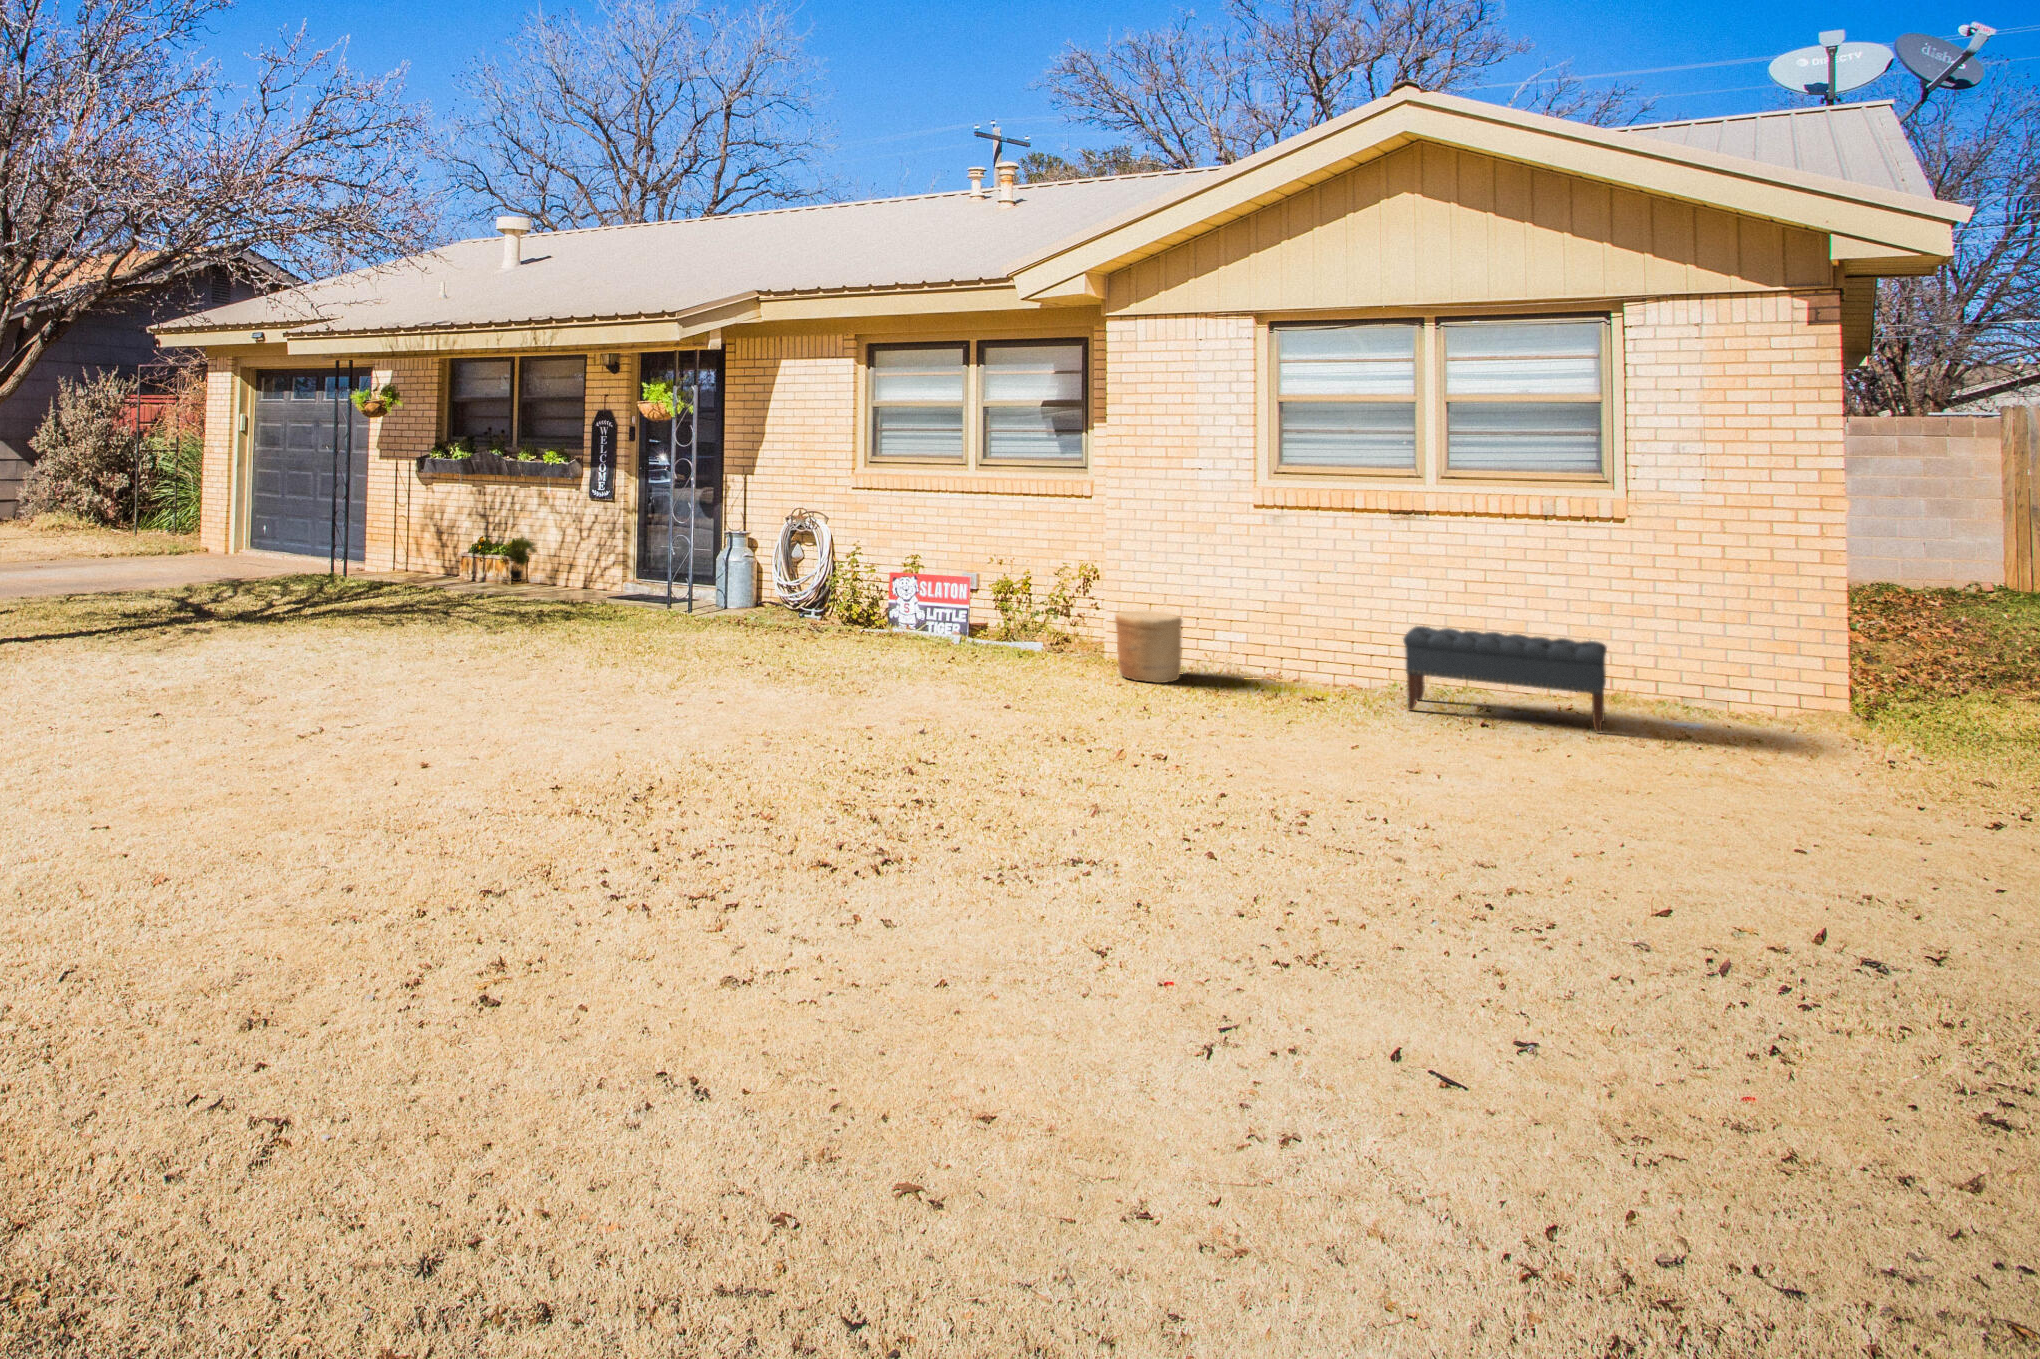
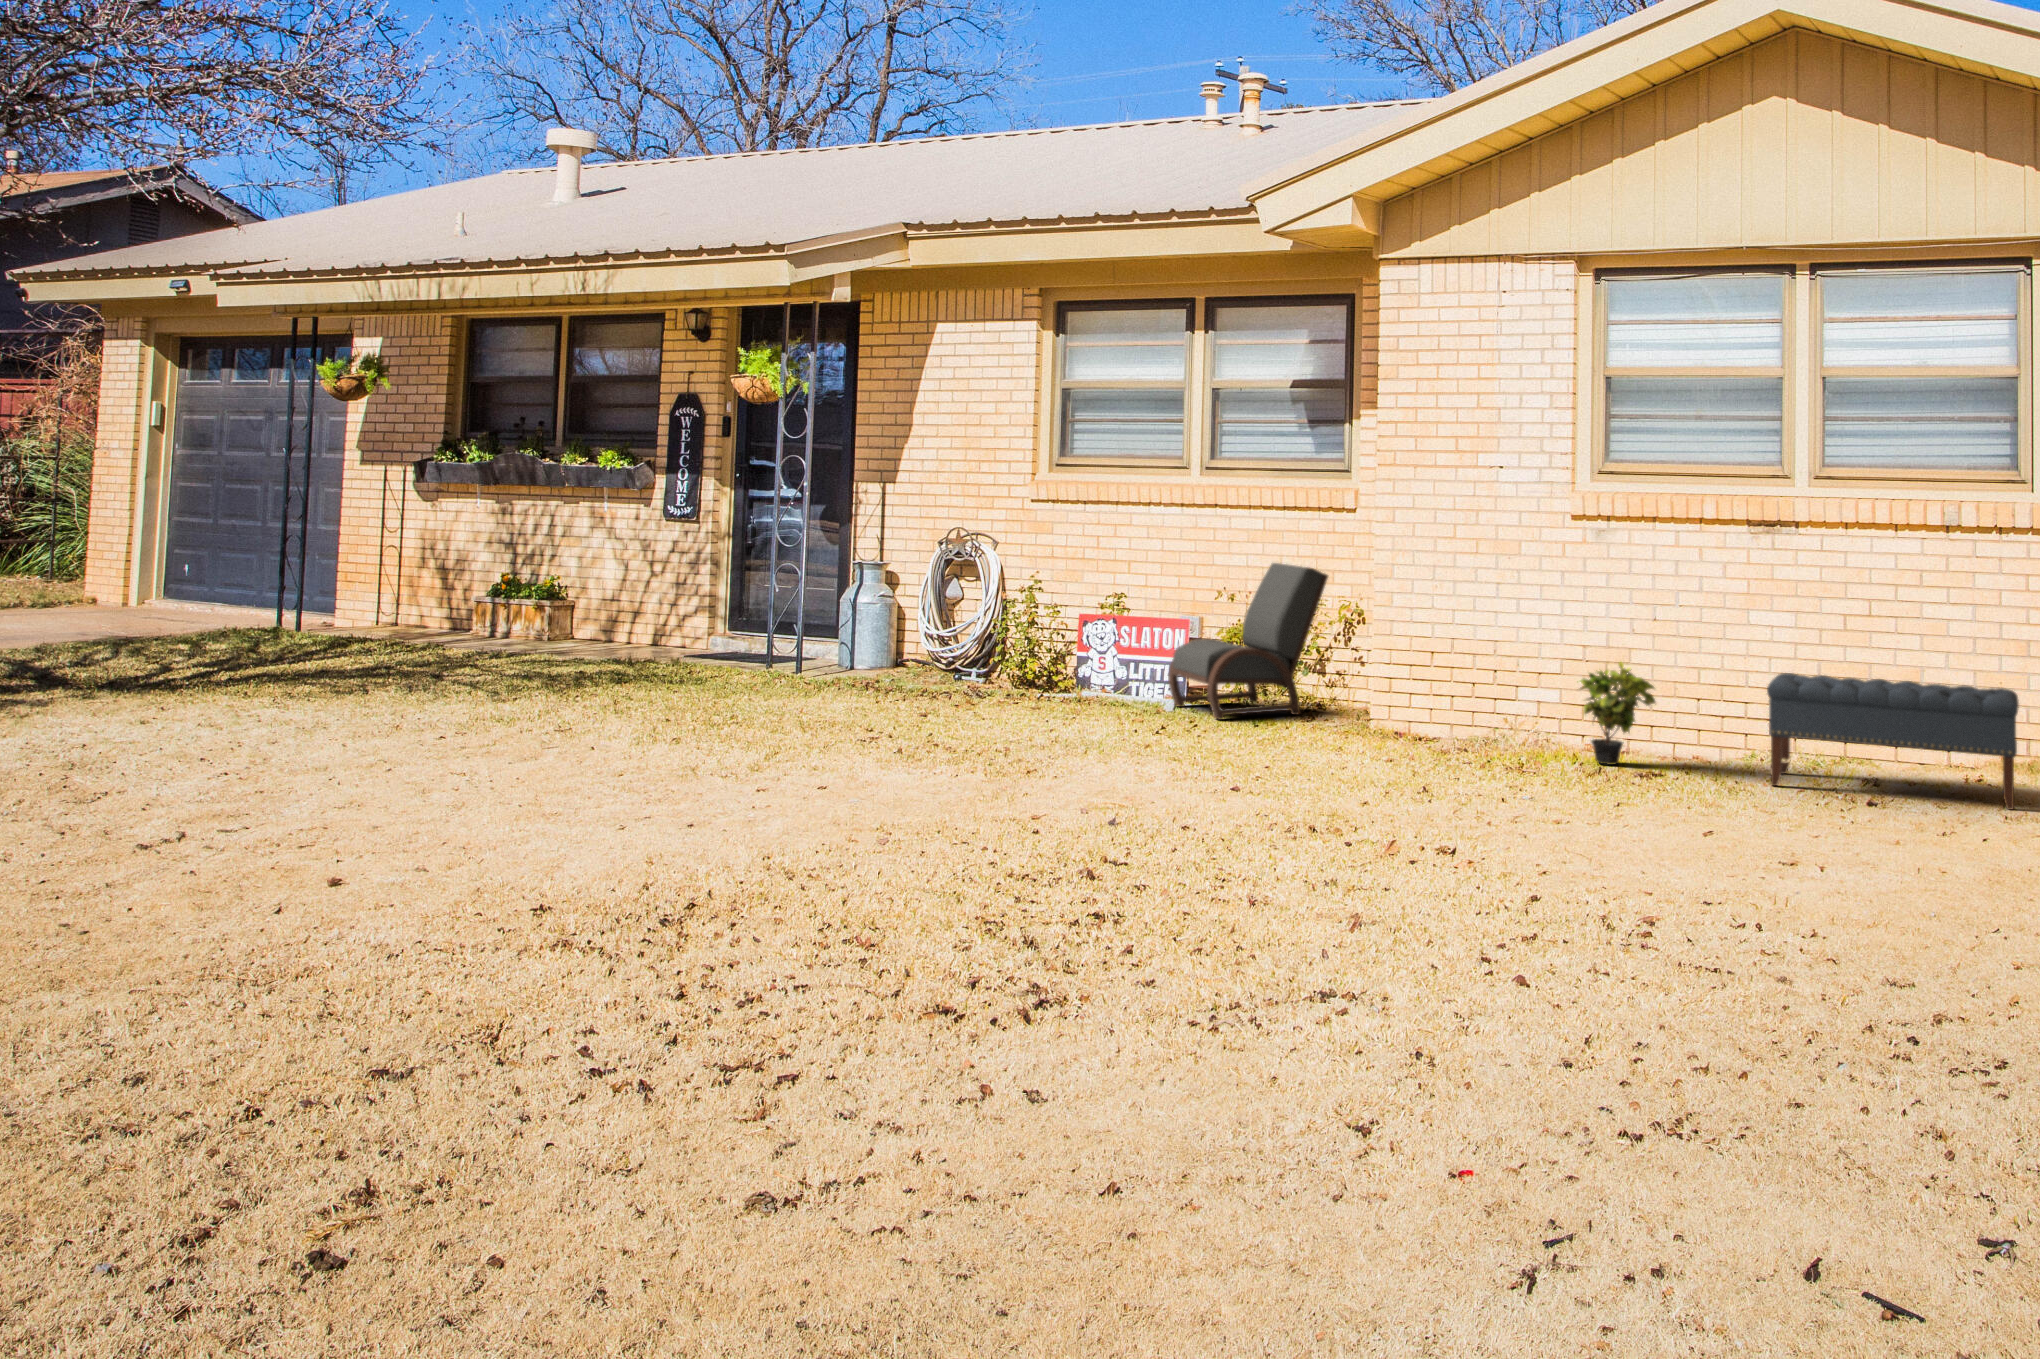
lounge chair: none [951,535,1067,650] -> present [1168,563,1328,720]
potted plant: present [507,537,536,581] -> present [1580,662,1655,765]
woven basket: present [1115,611,1182,683] -> none [1390,659,1480,757]

